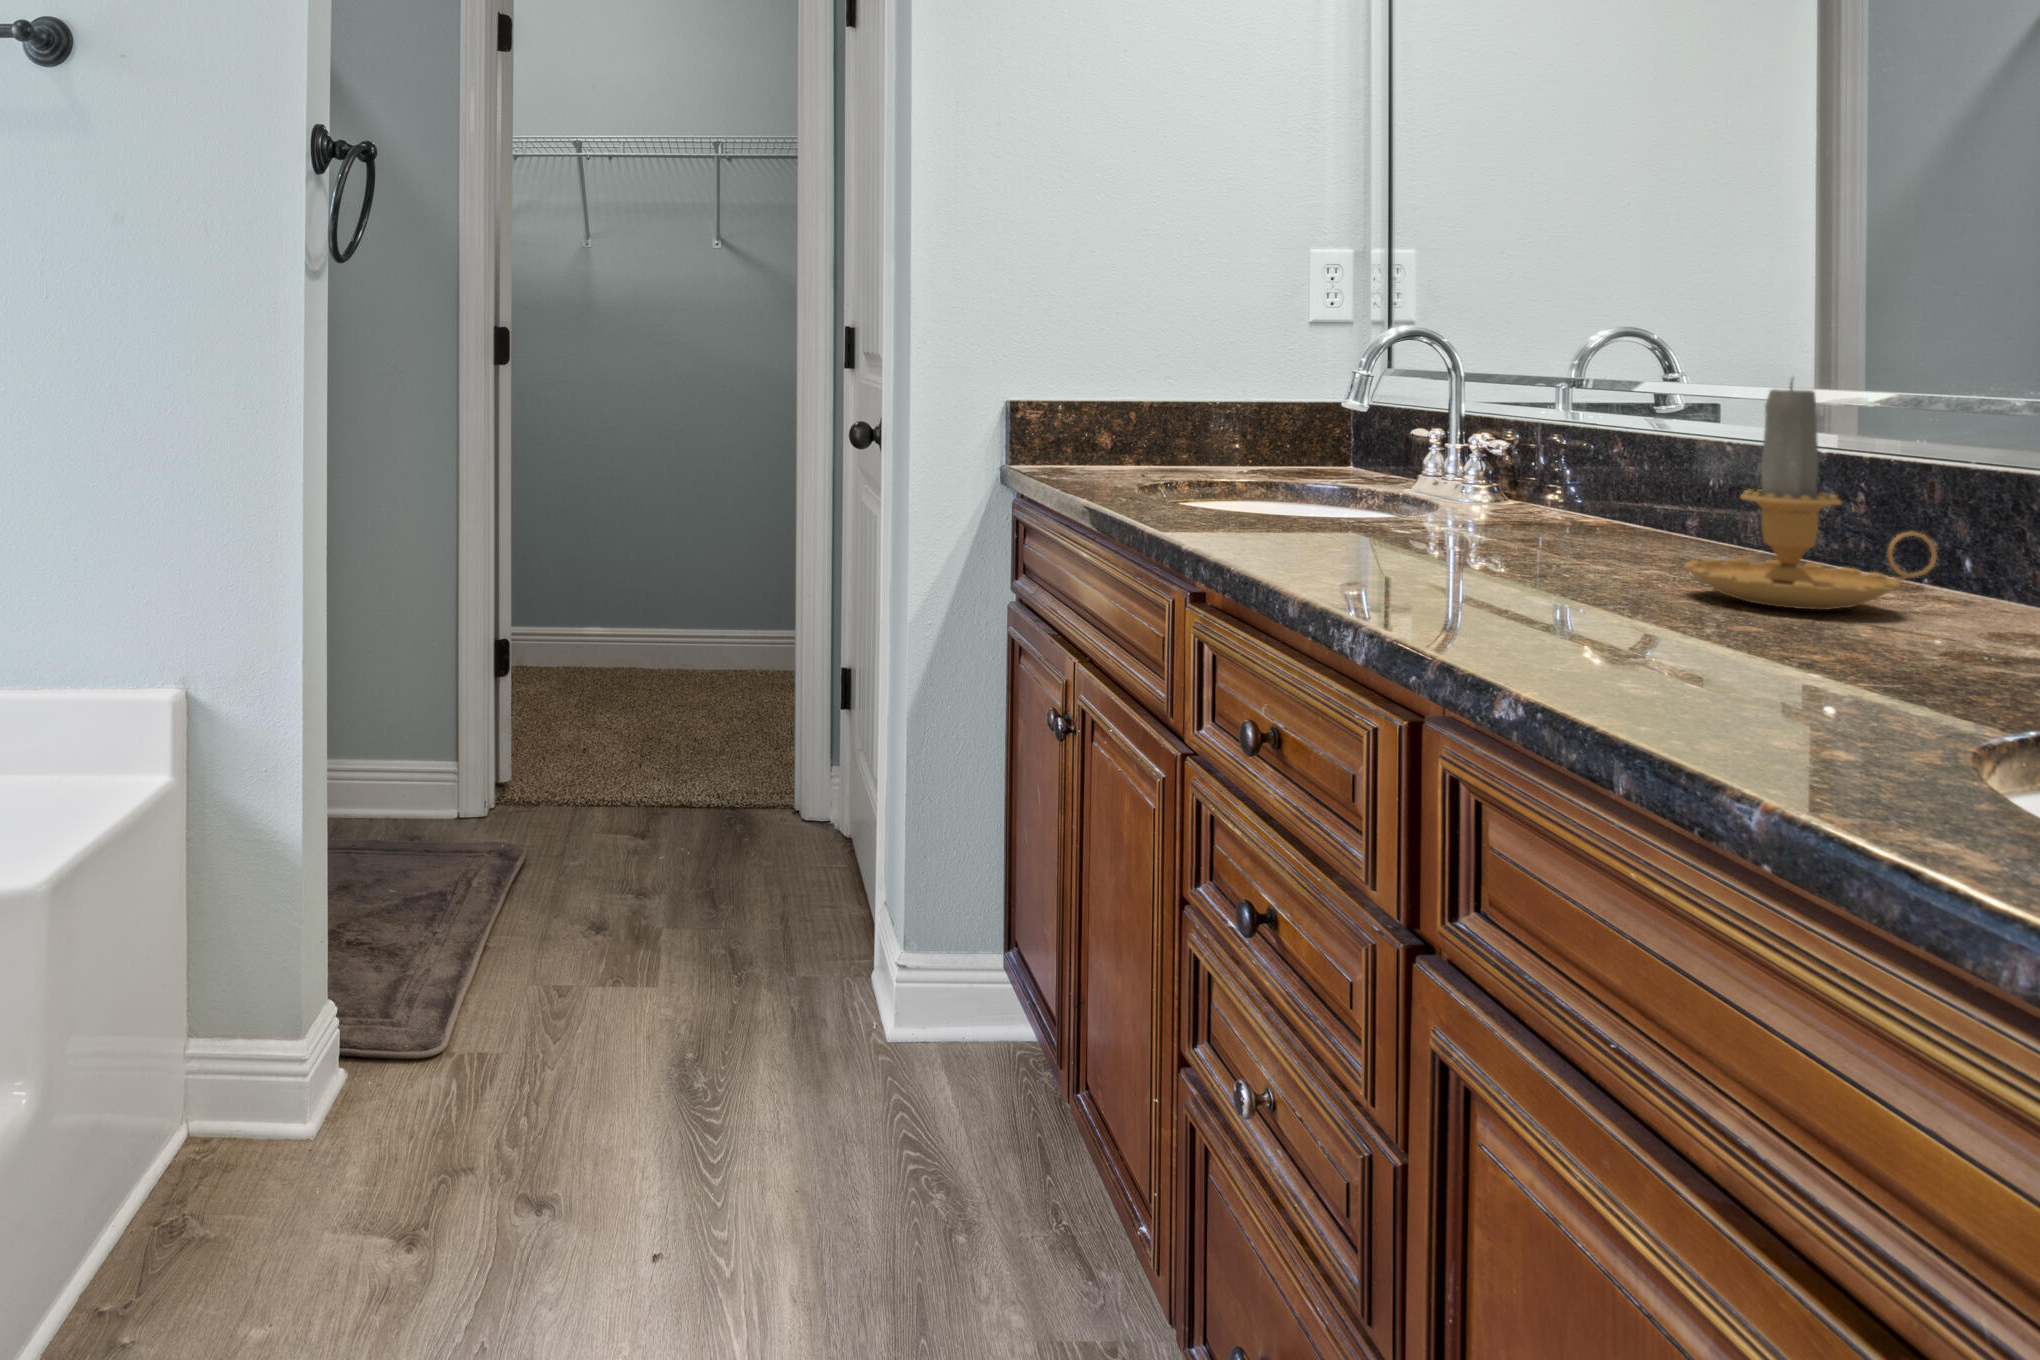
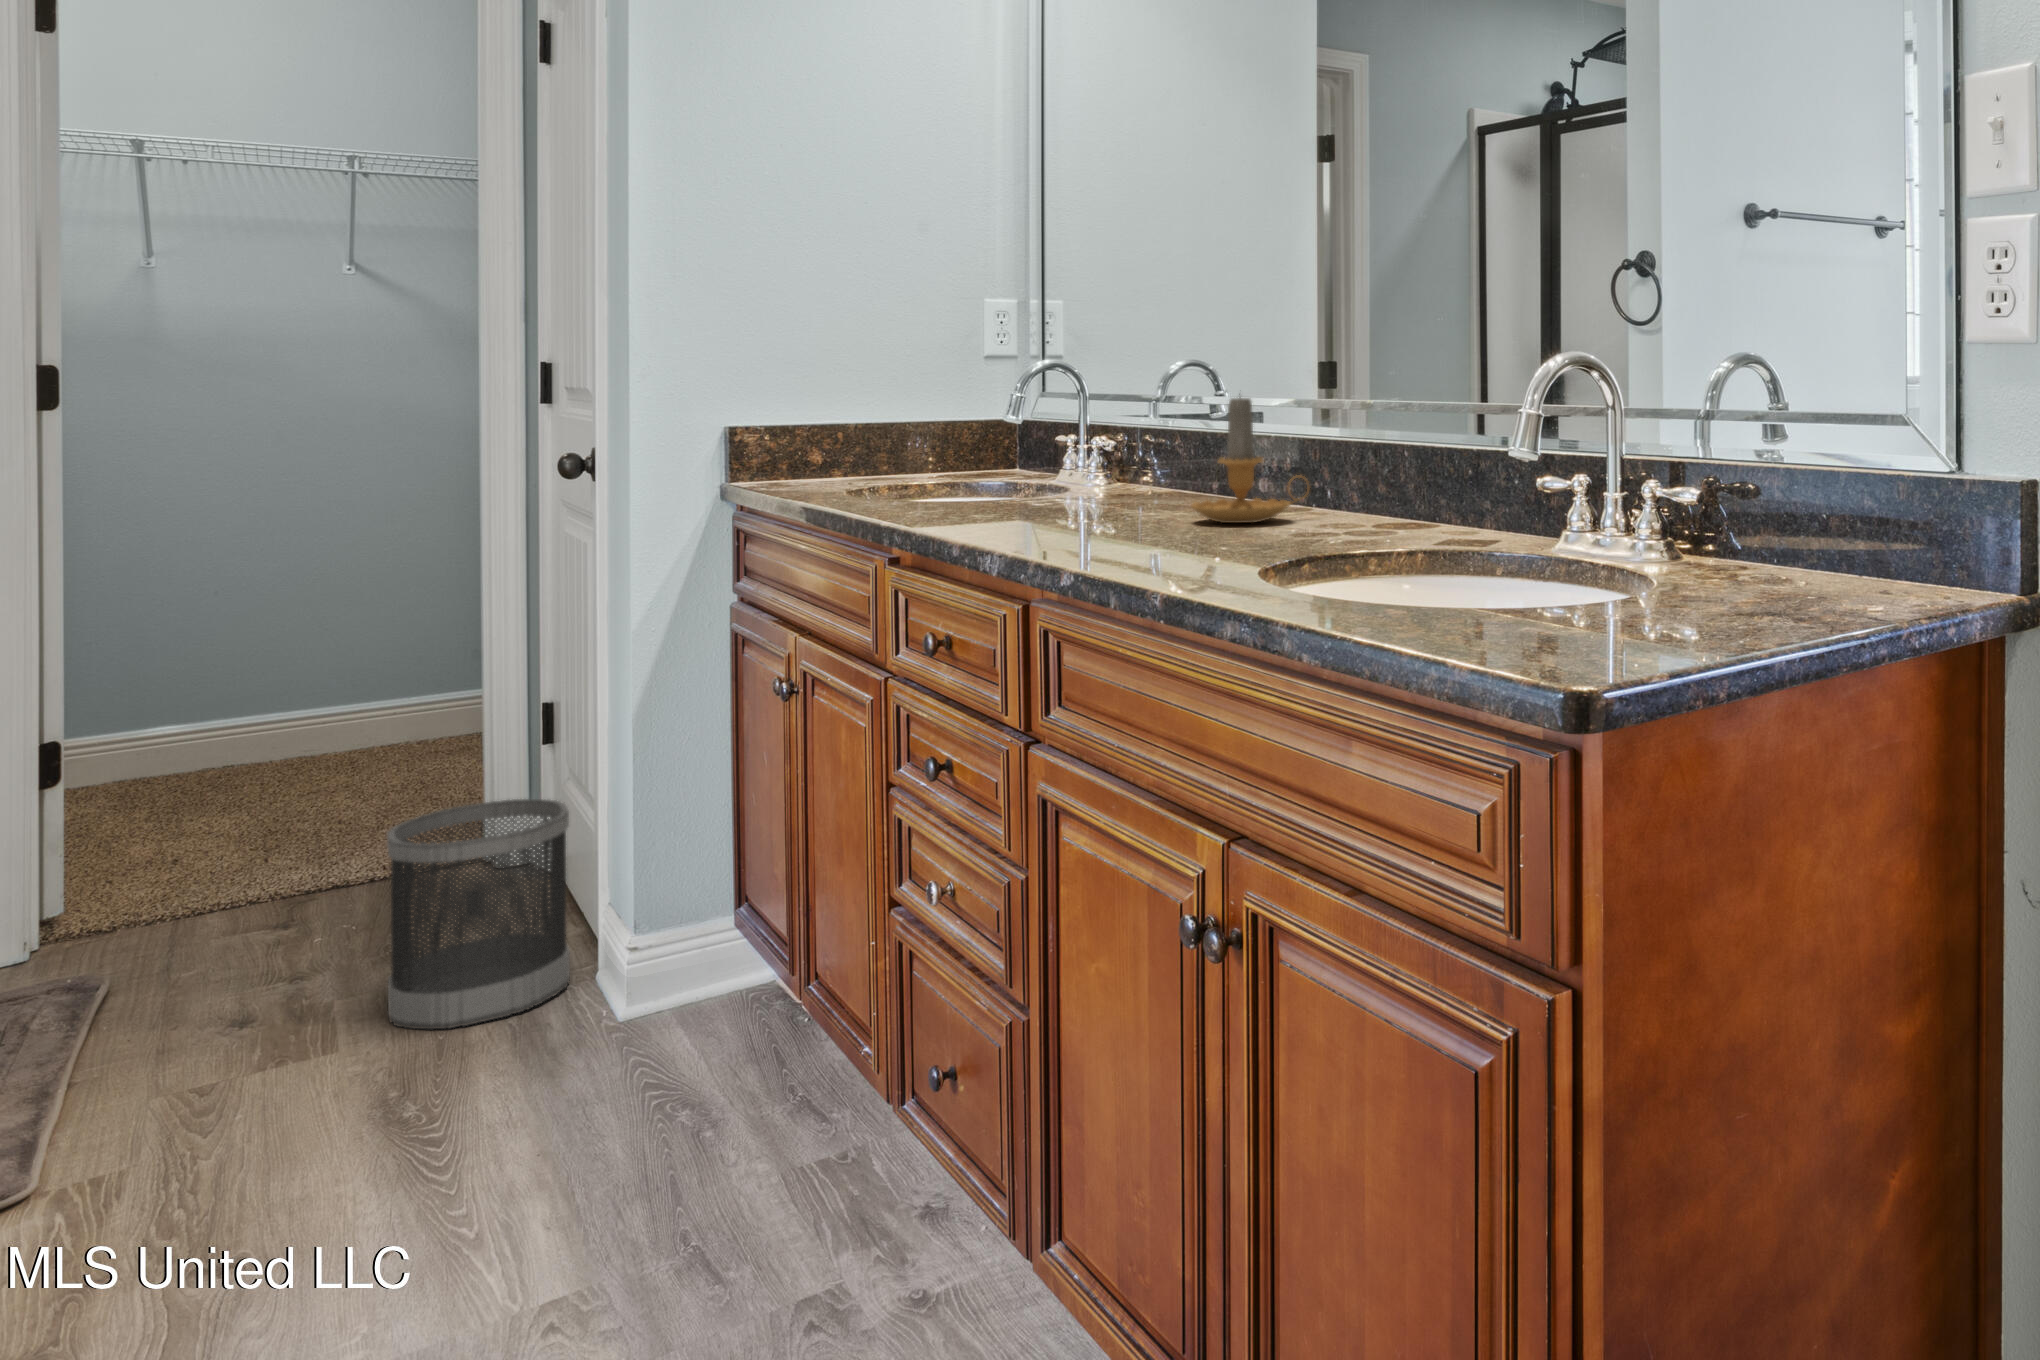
wastebasket: none [700,765,853,997] -> present [387,799,570,1029]

